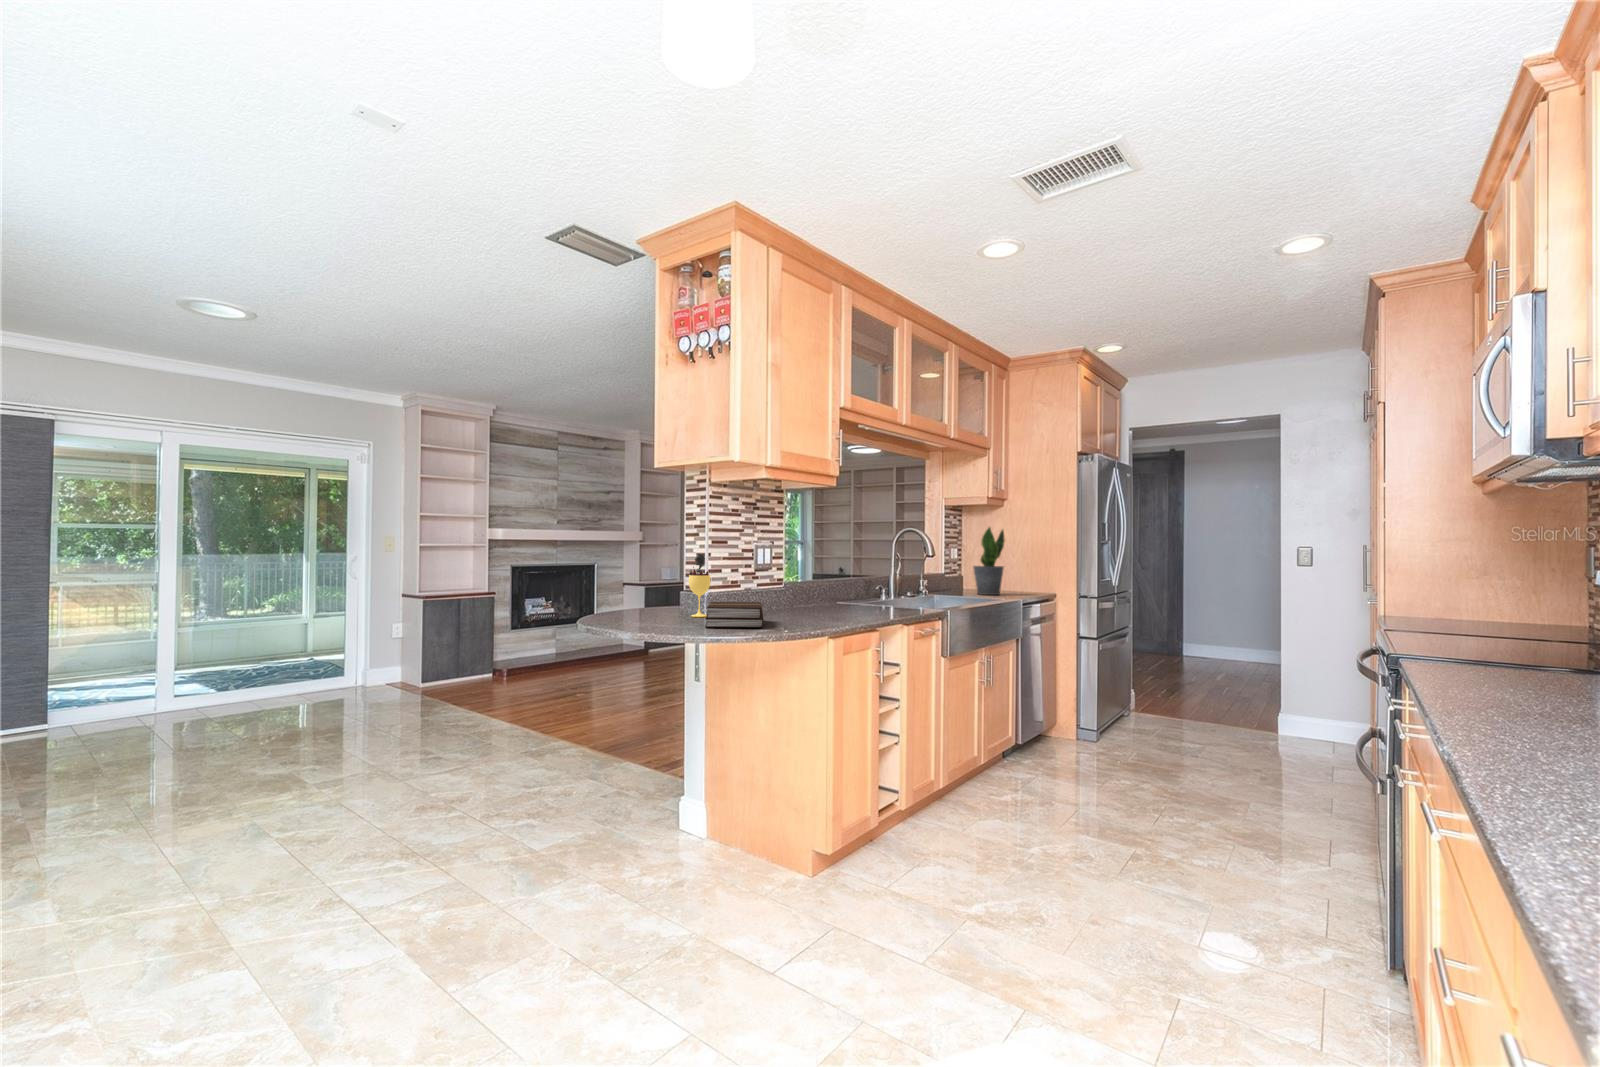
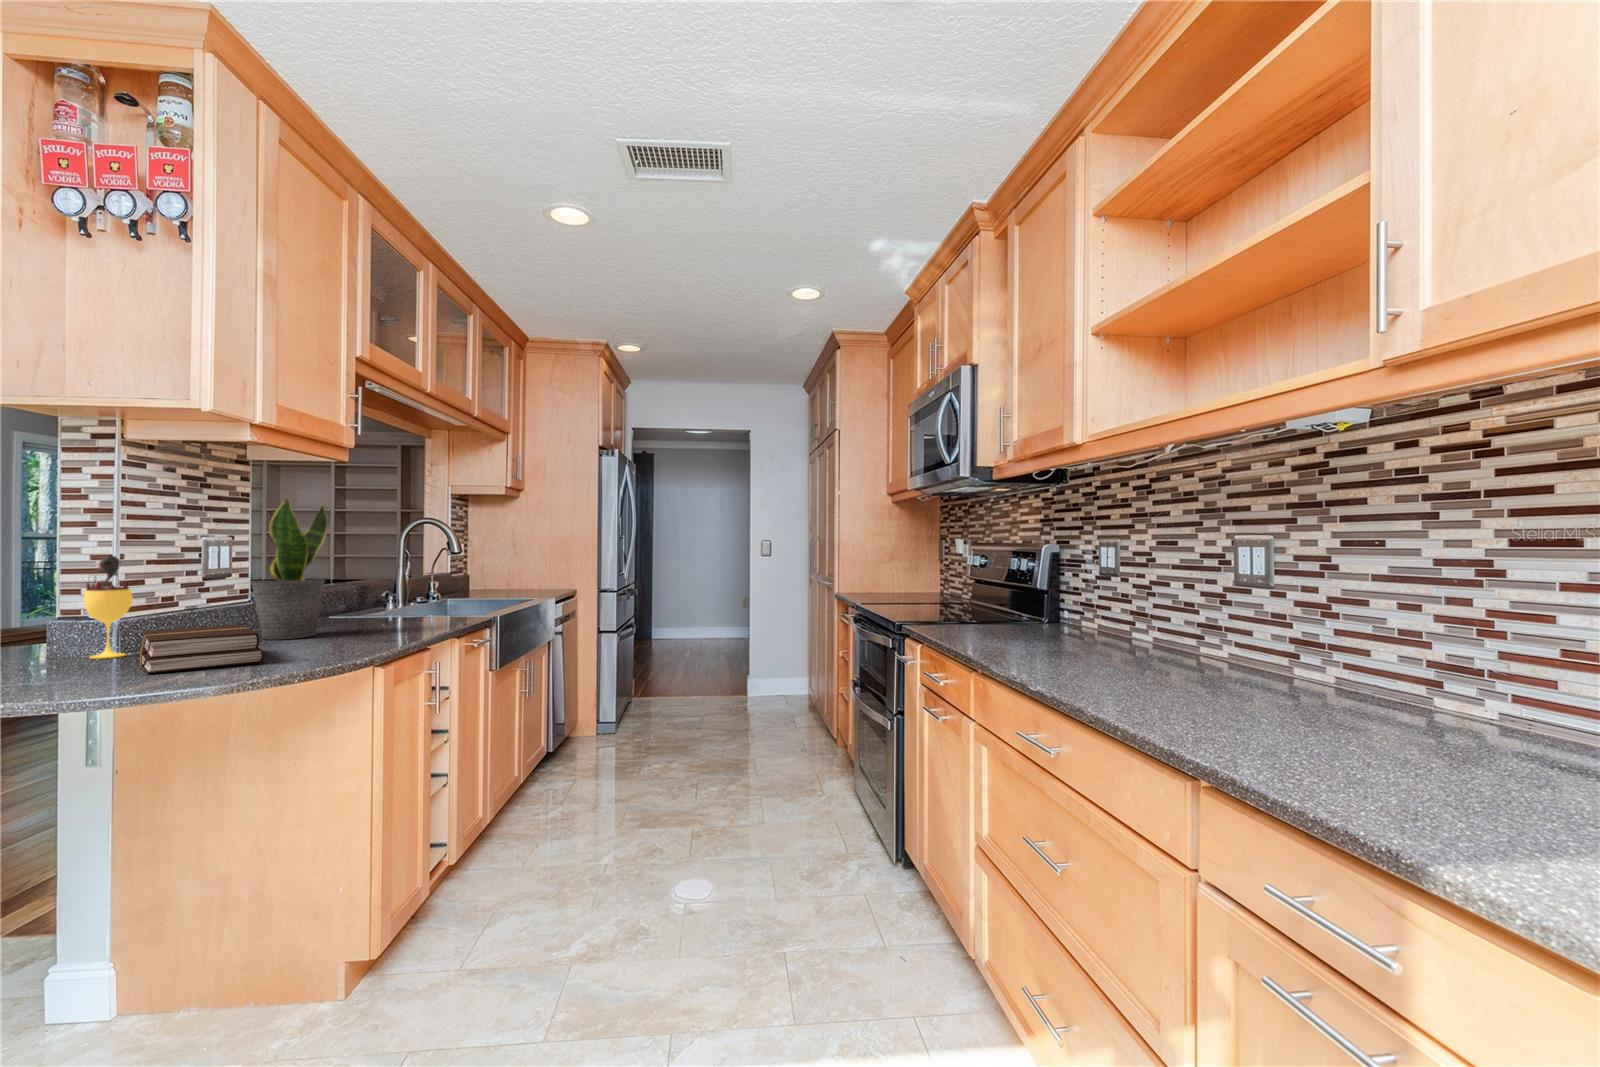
potted plant: present [973,527,1005,595] -> present [251,498,327,639]

